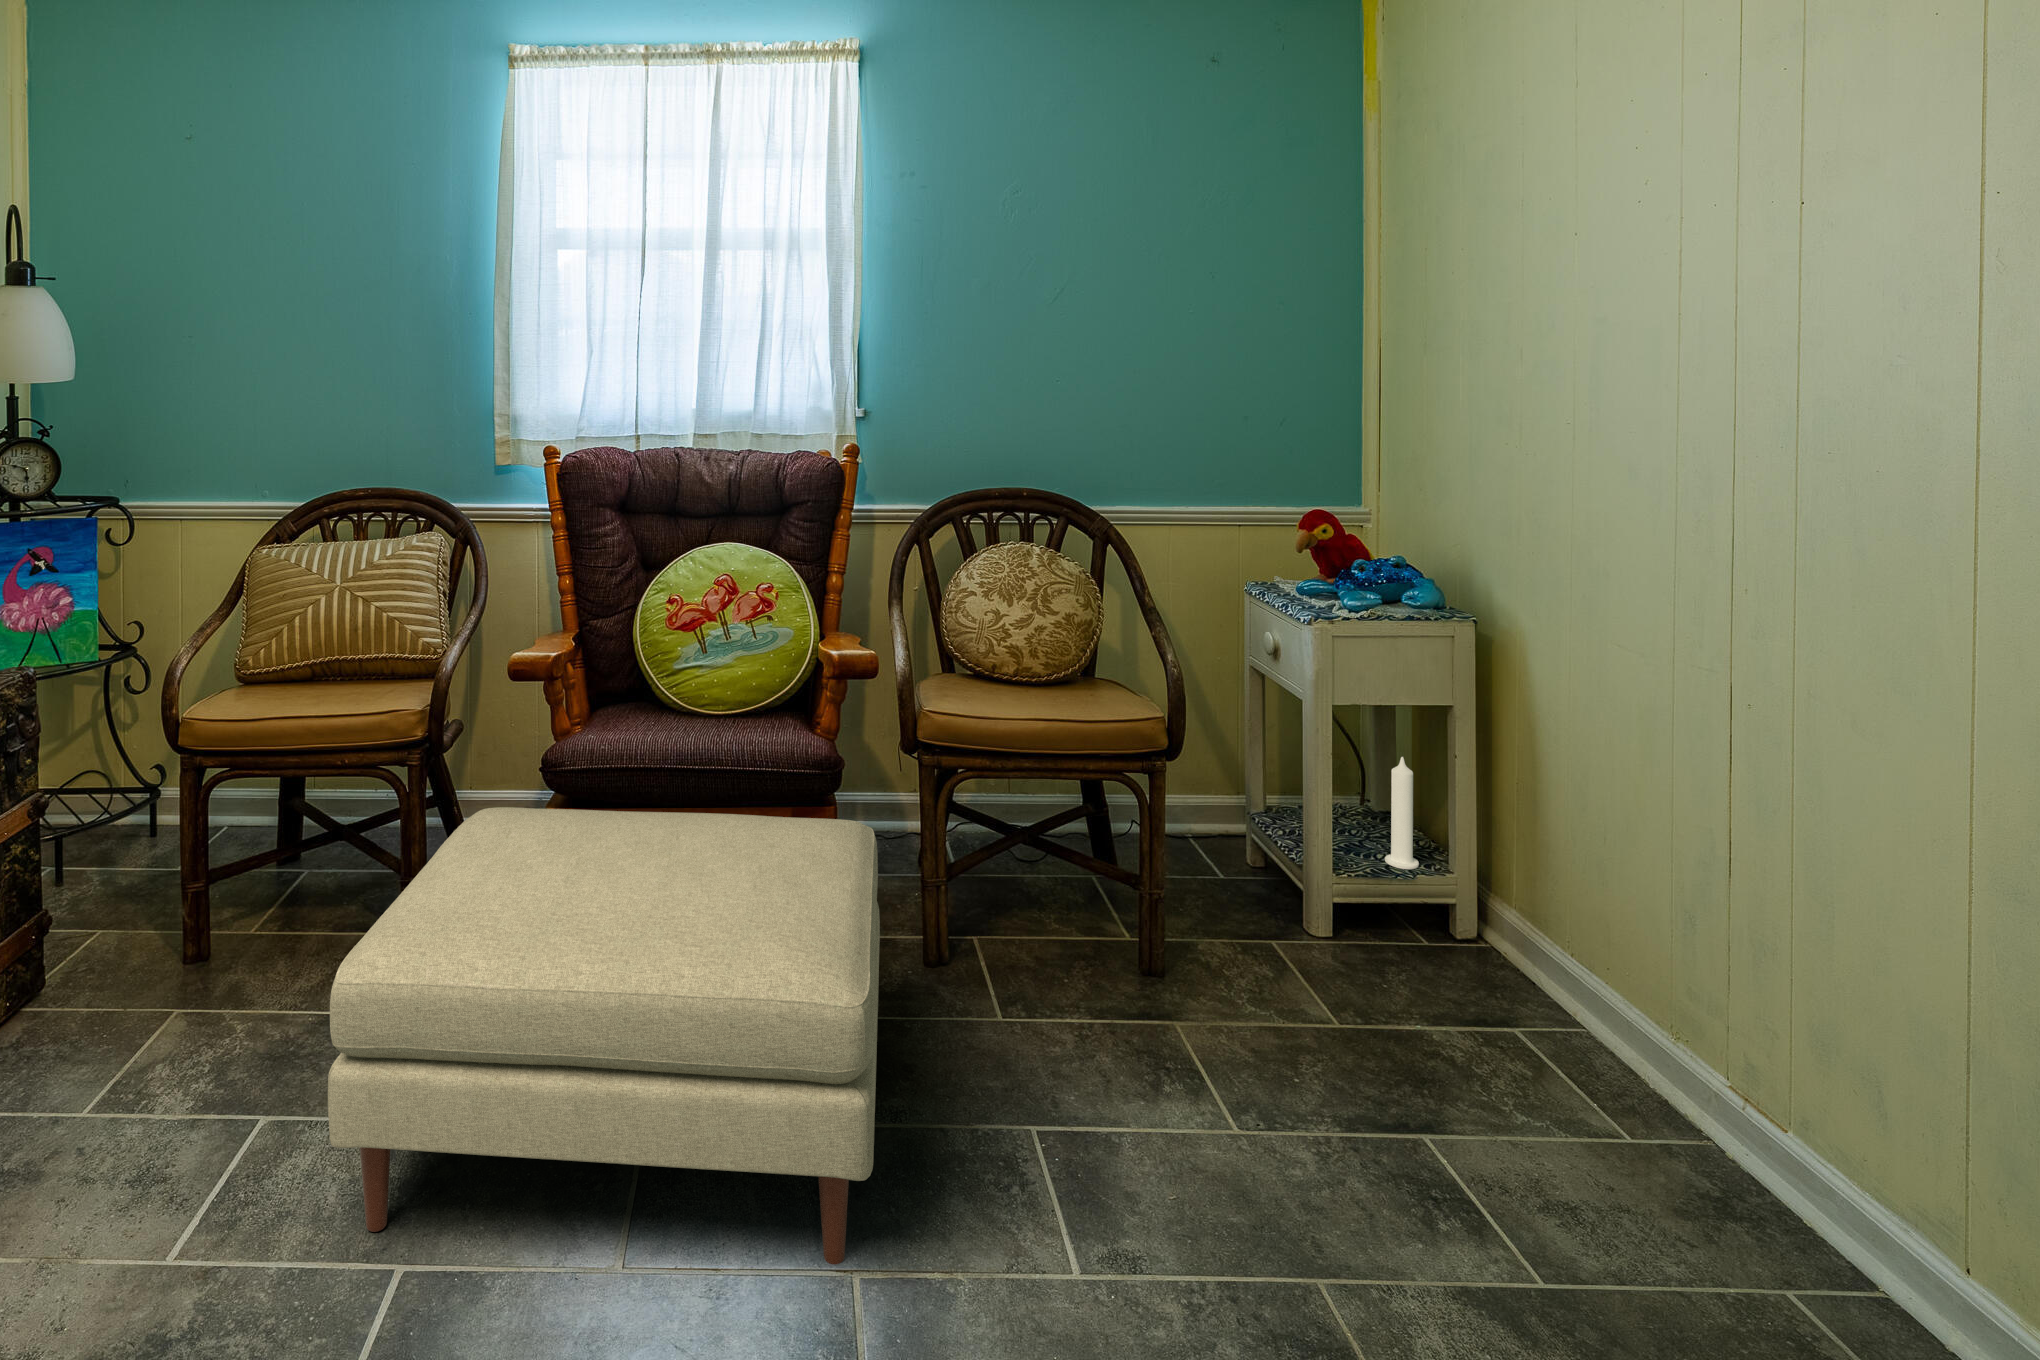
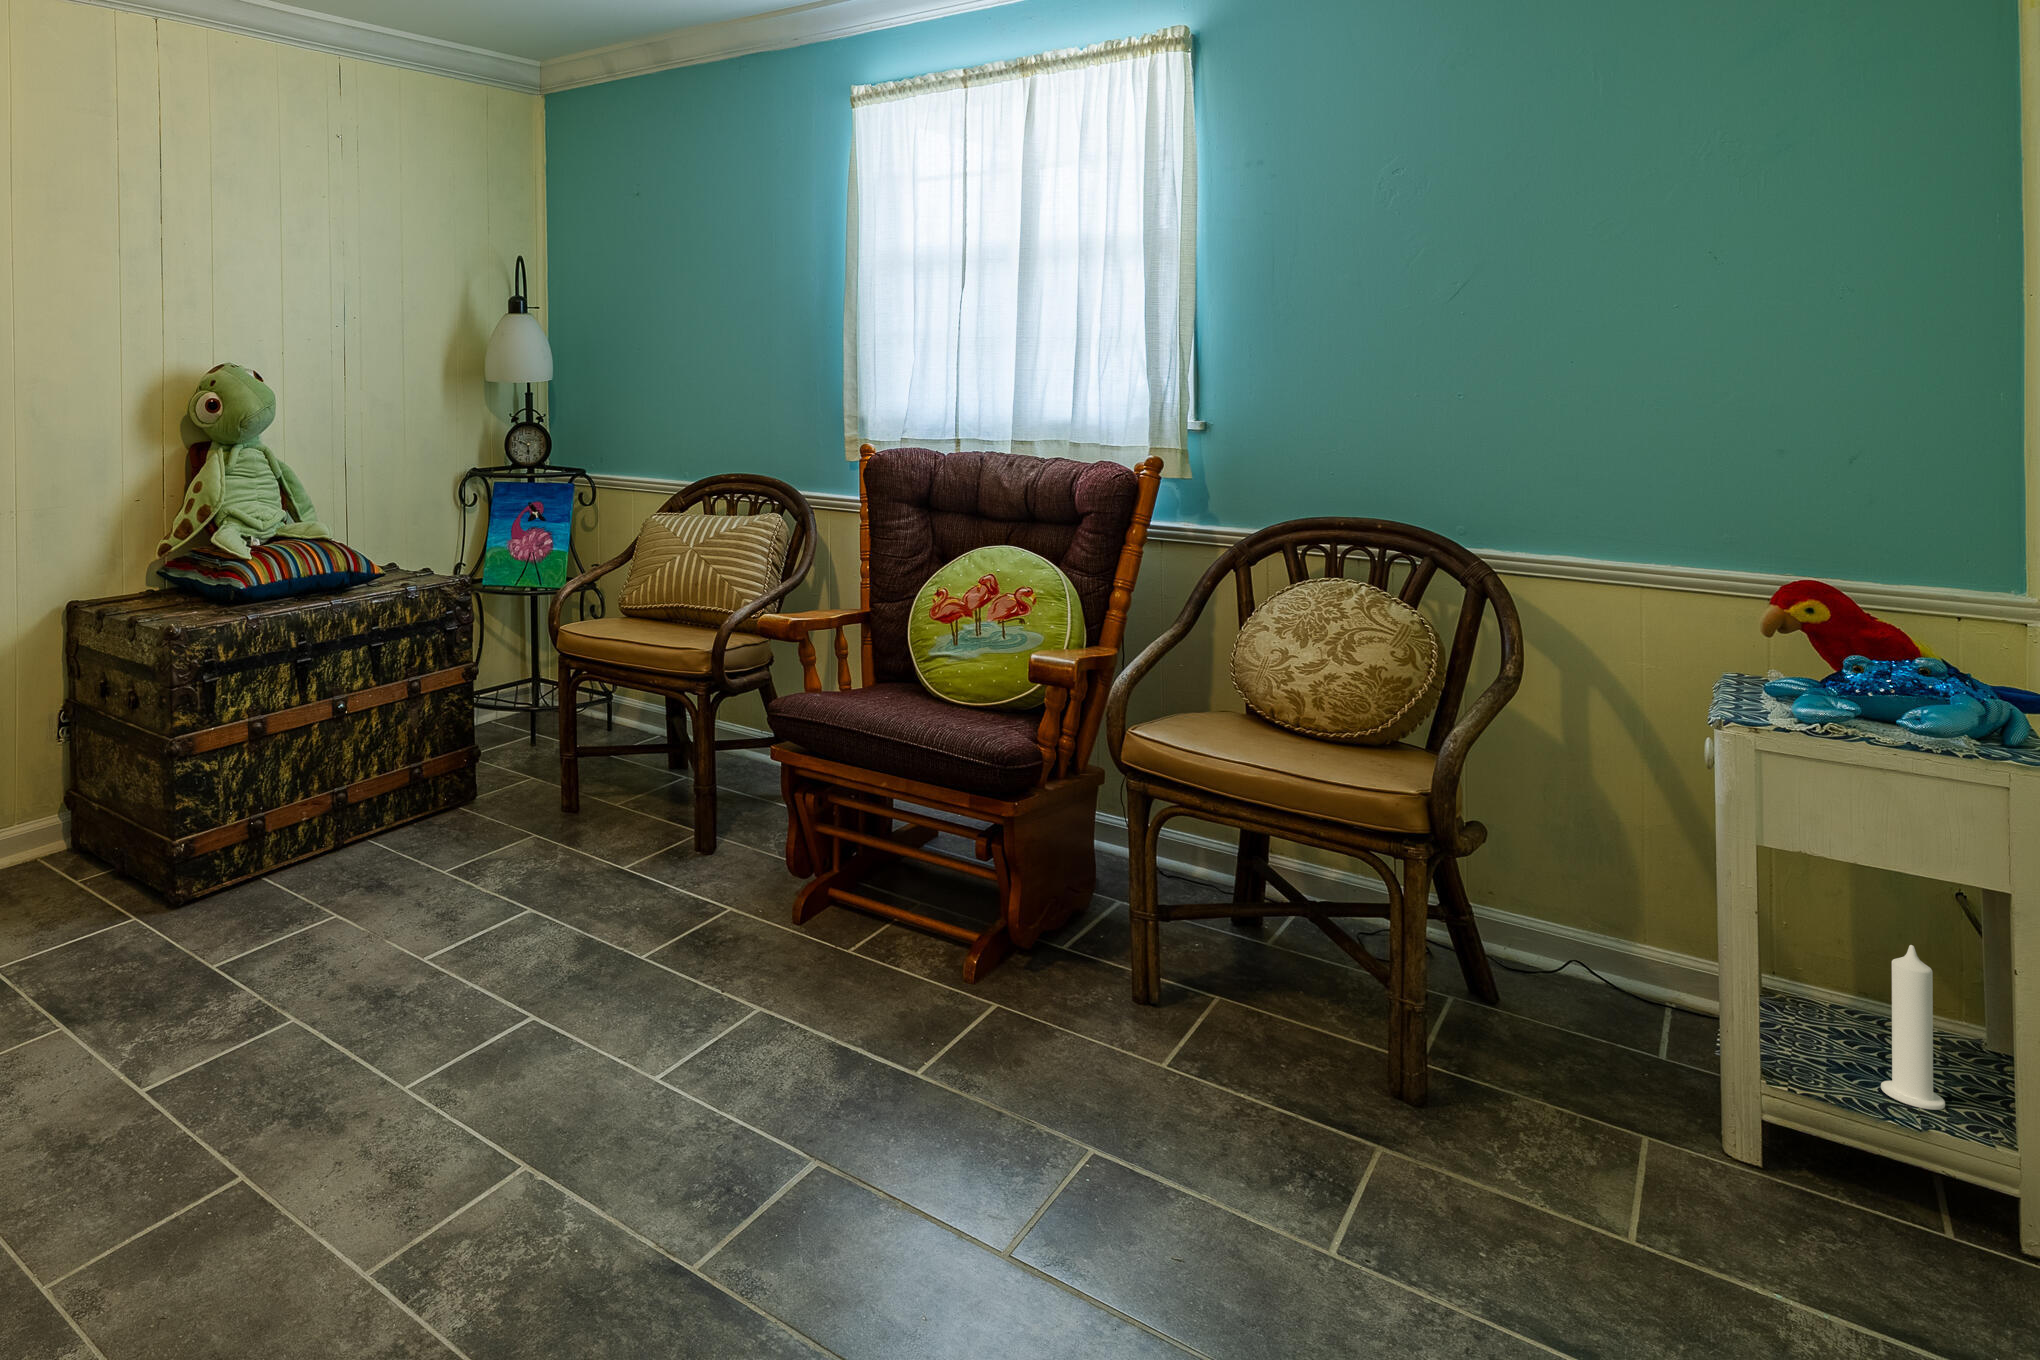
ottoman: present [328,807,880,1265] -> none [504,729,1018,1148]

